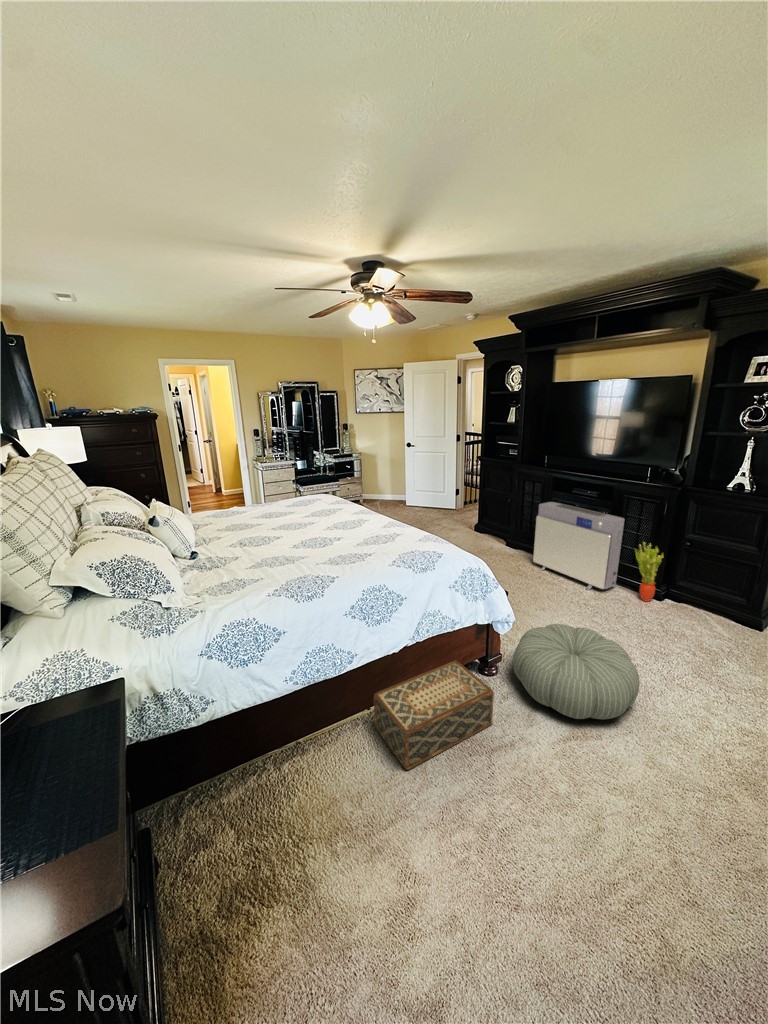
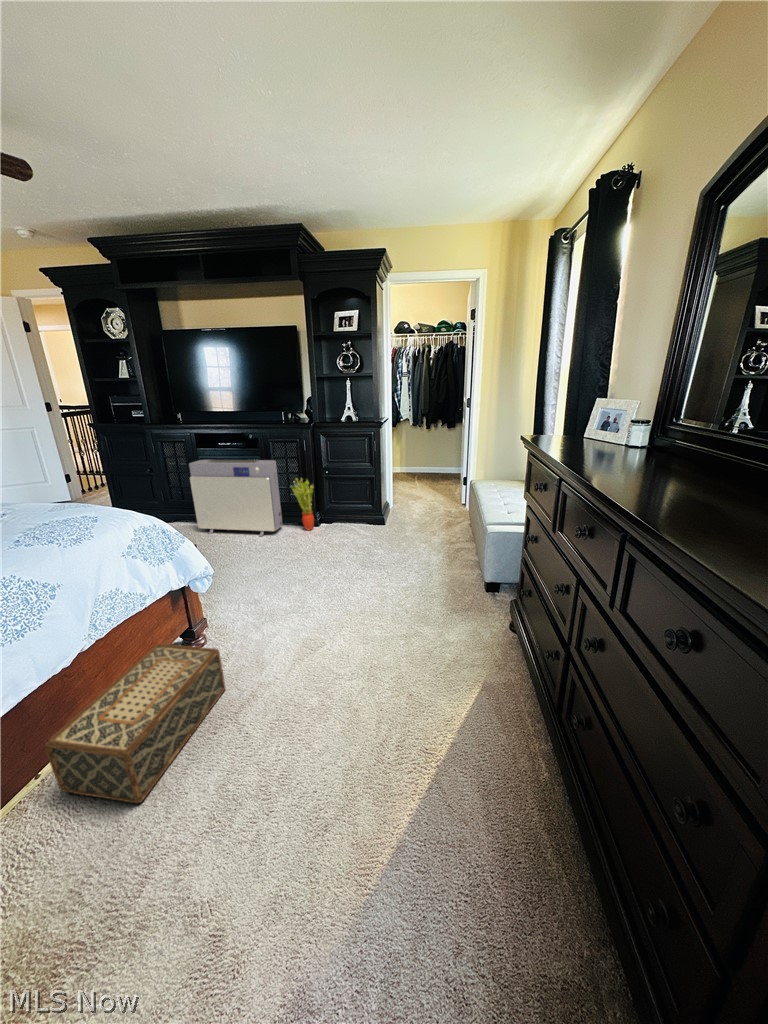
pouf: present [513,624,639,719] -> none [222,558,338,643]

